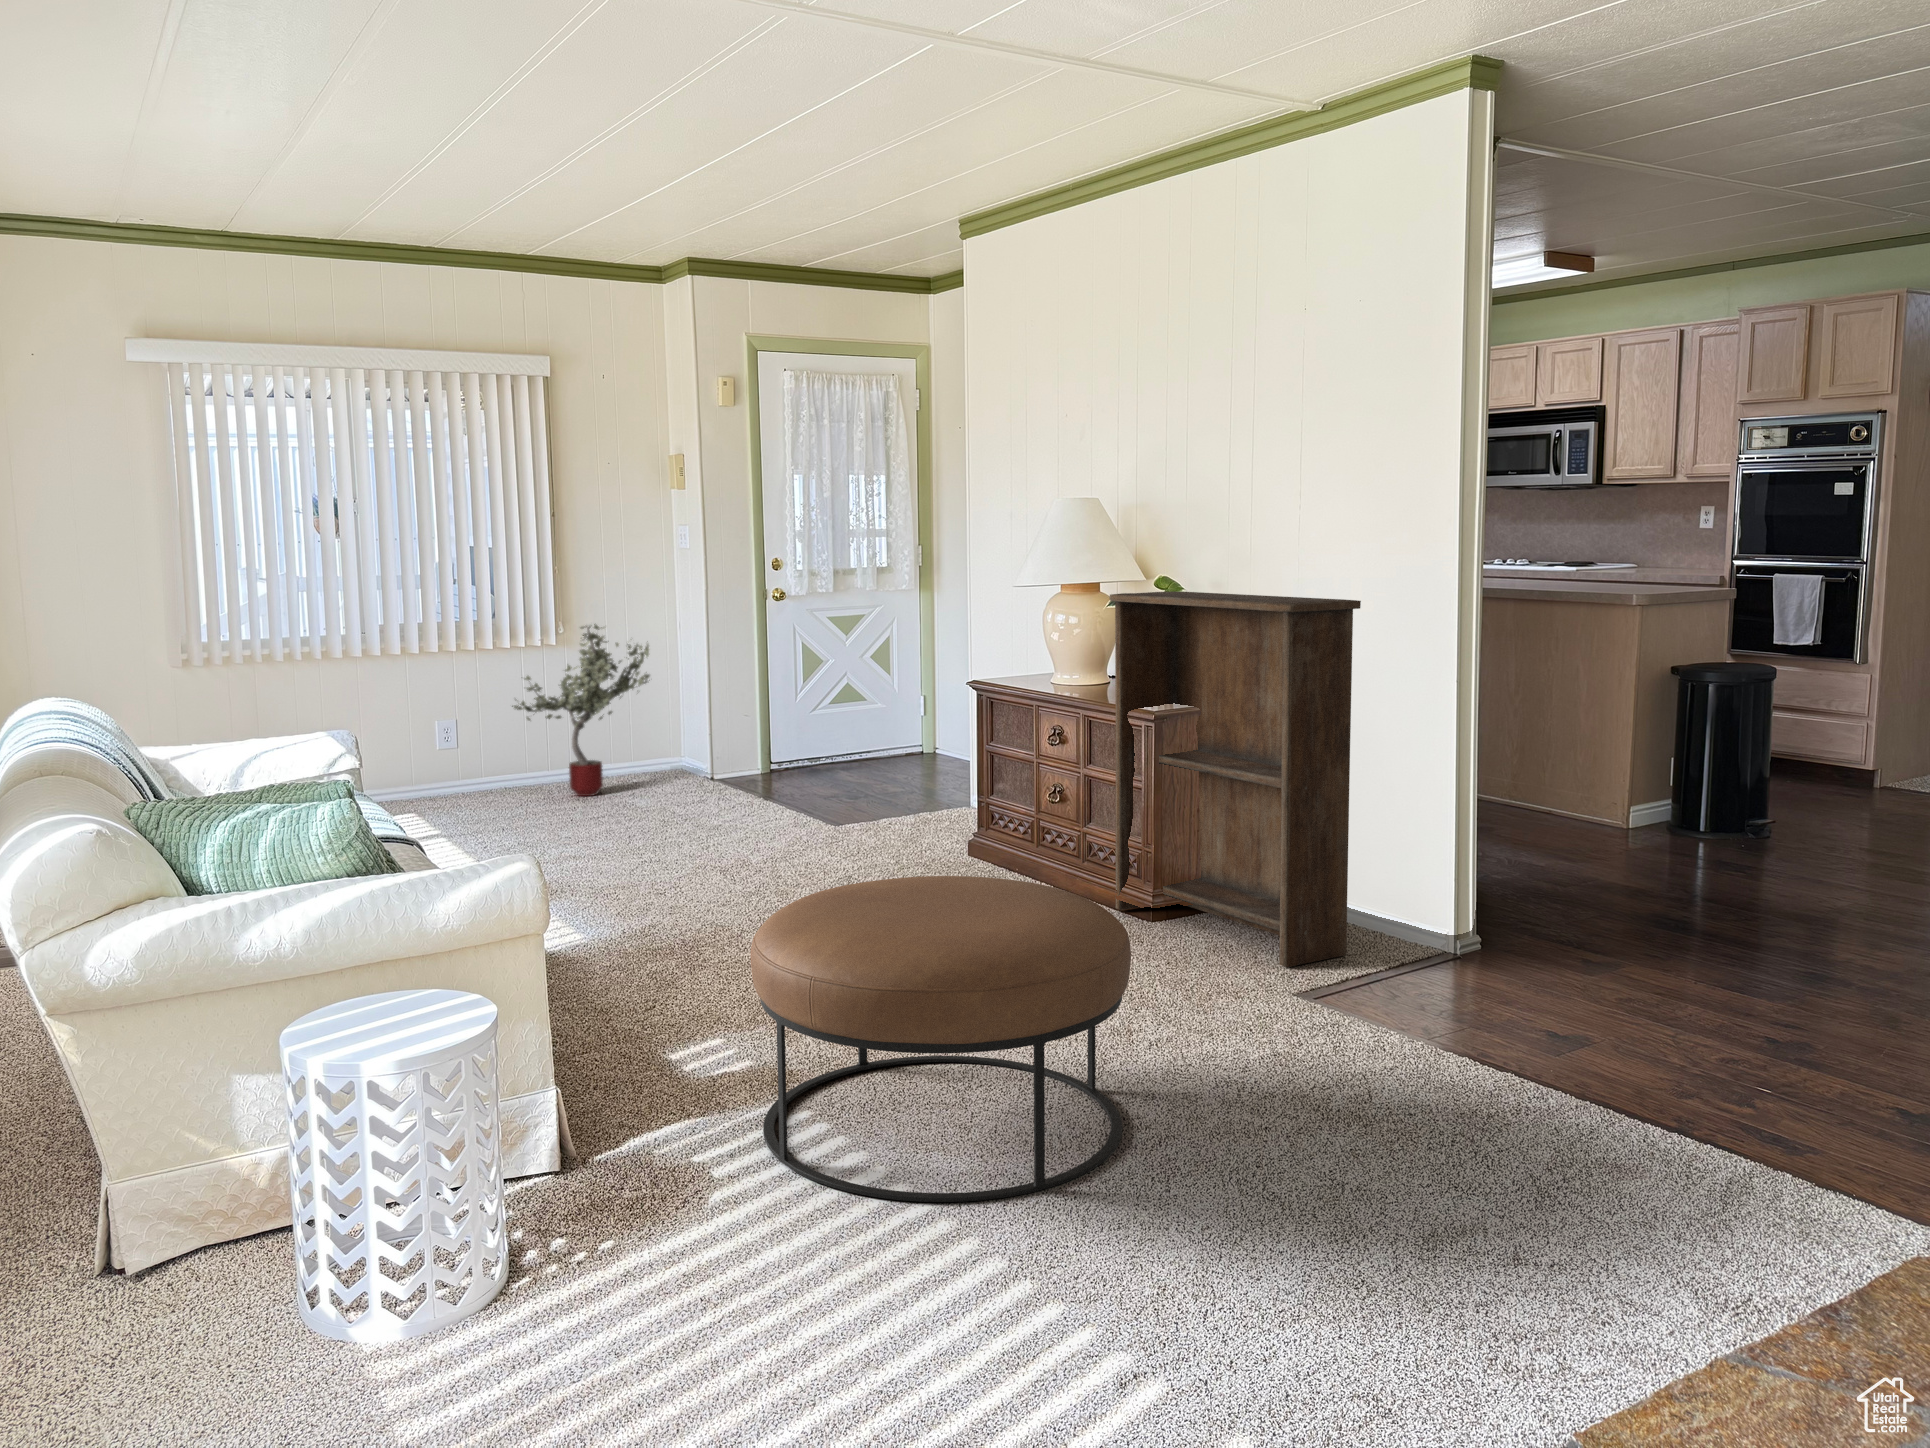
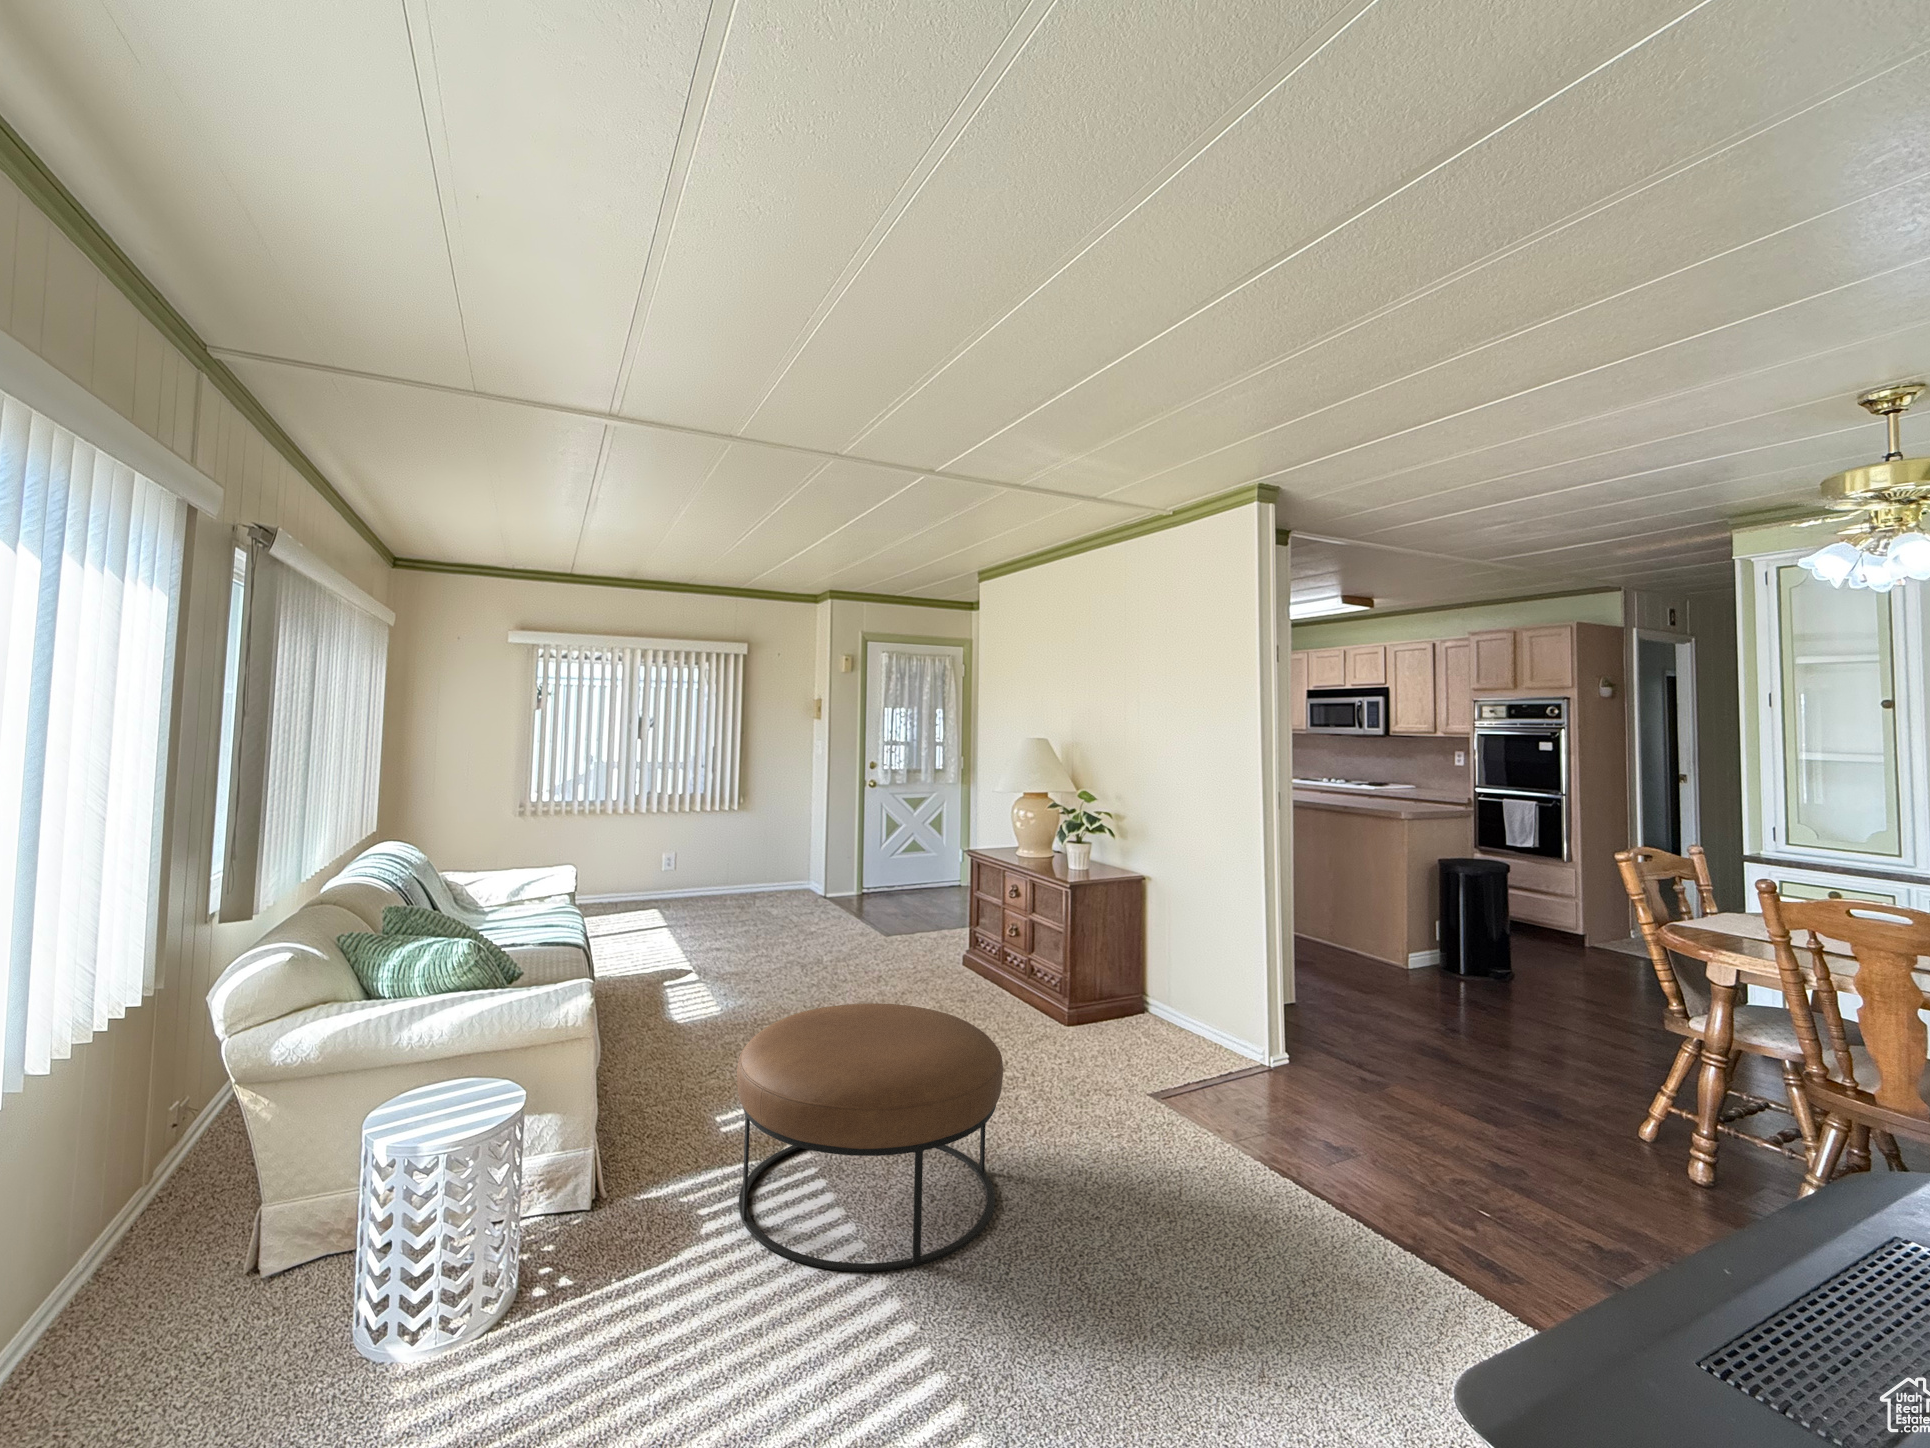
bookshelf: present [1110,591,1361,967] -> none [1043,803,1199,1072]
potted tree: present [512,624,650,796] -> none [700,798,788,906]

